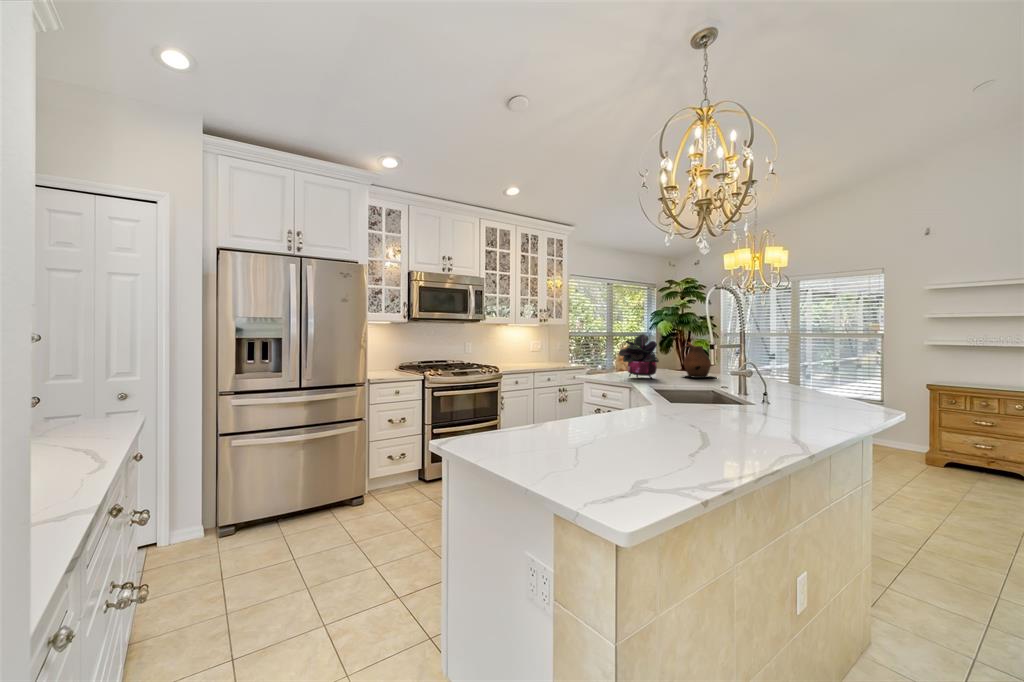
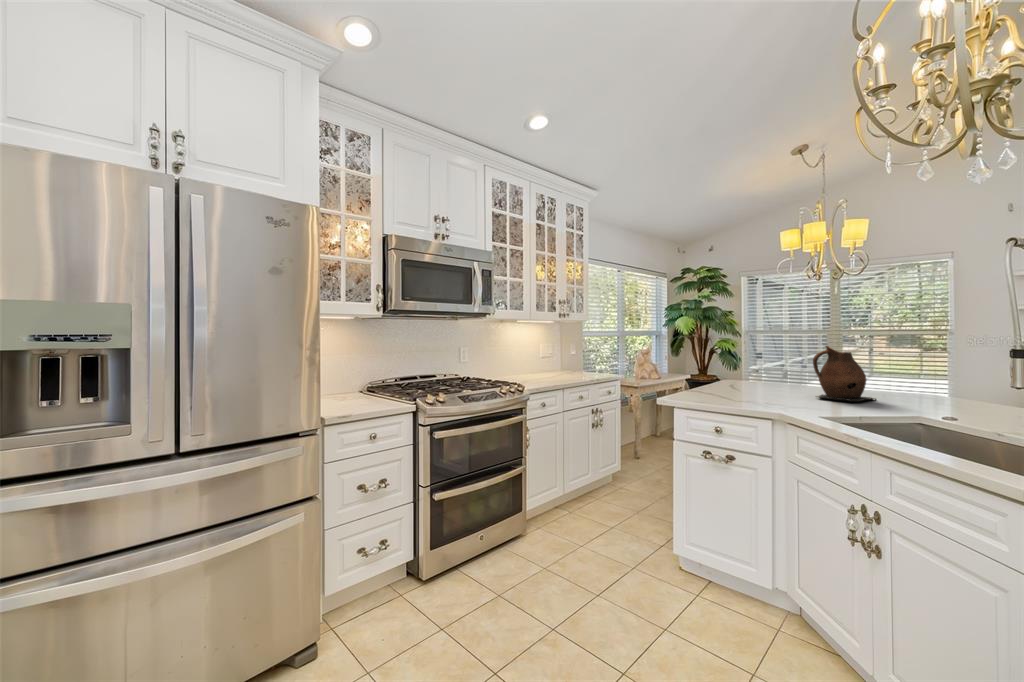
potted plant: present [619,334,659,379] -> none [728,335,801,405]

